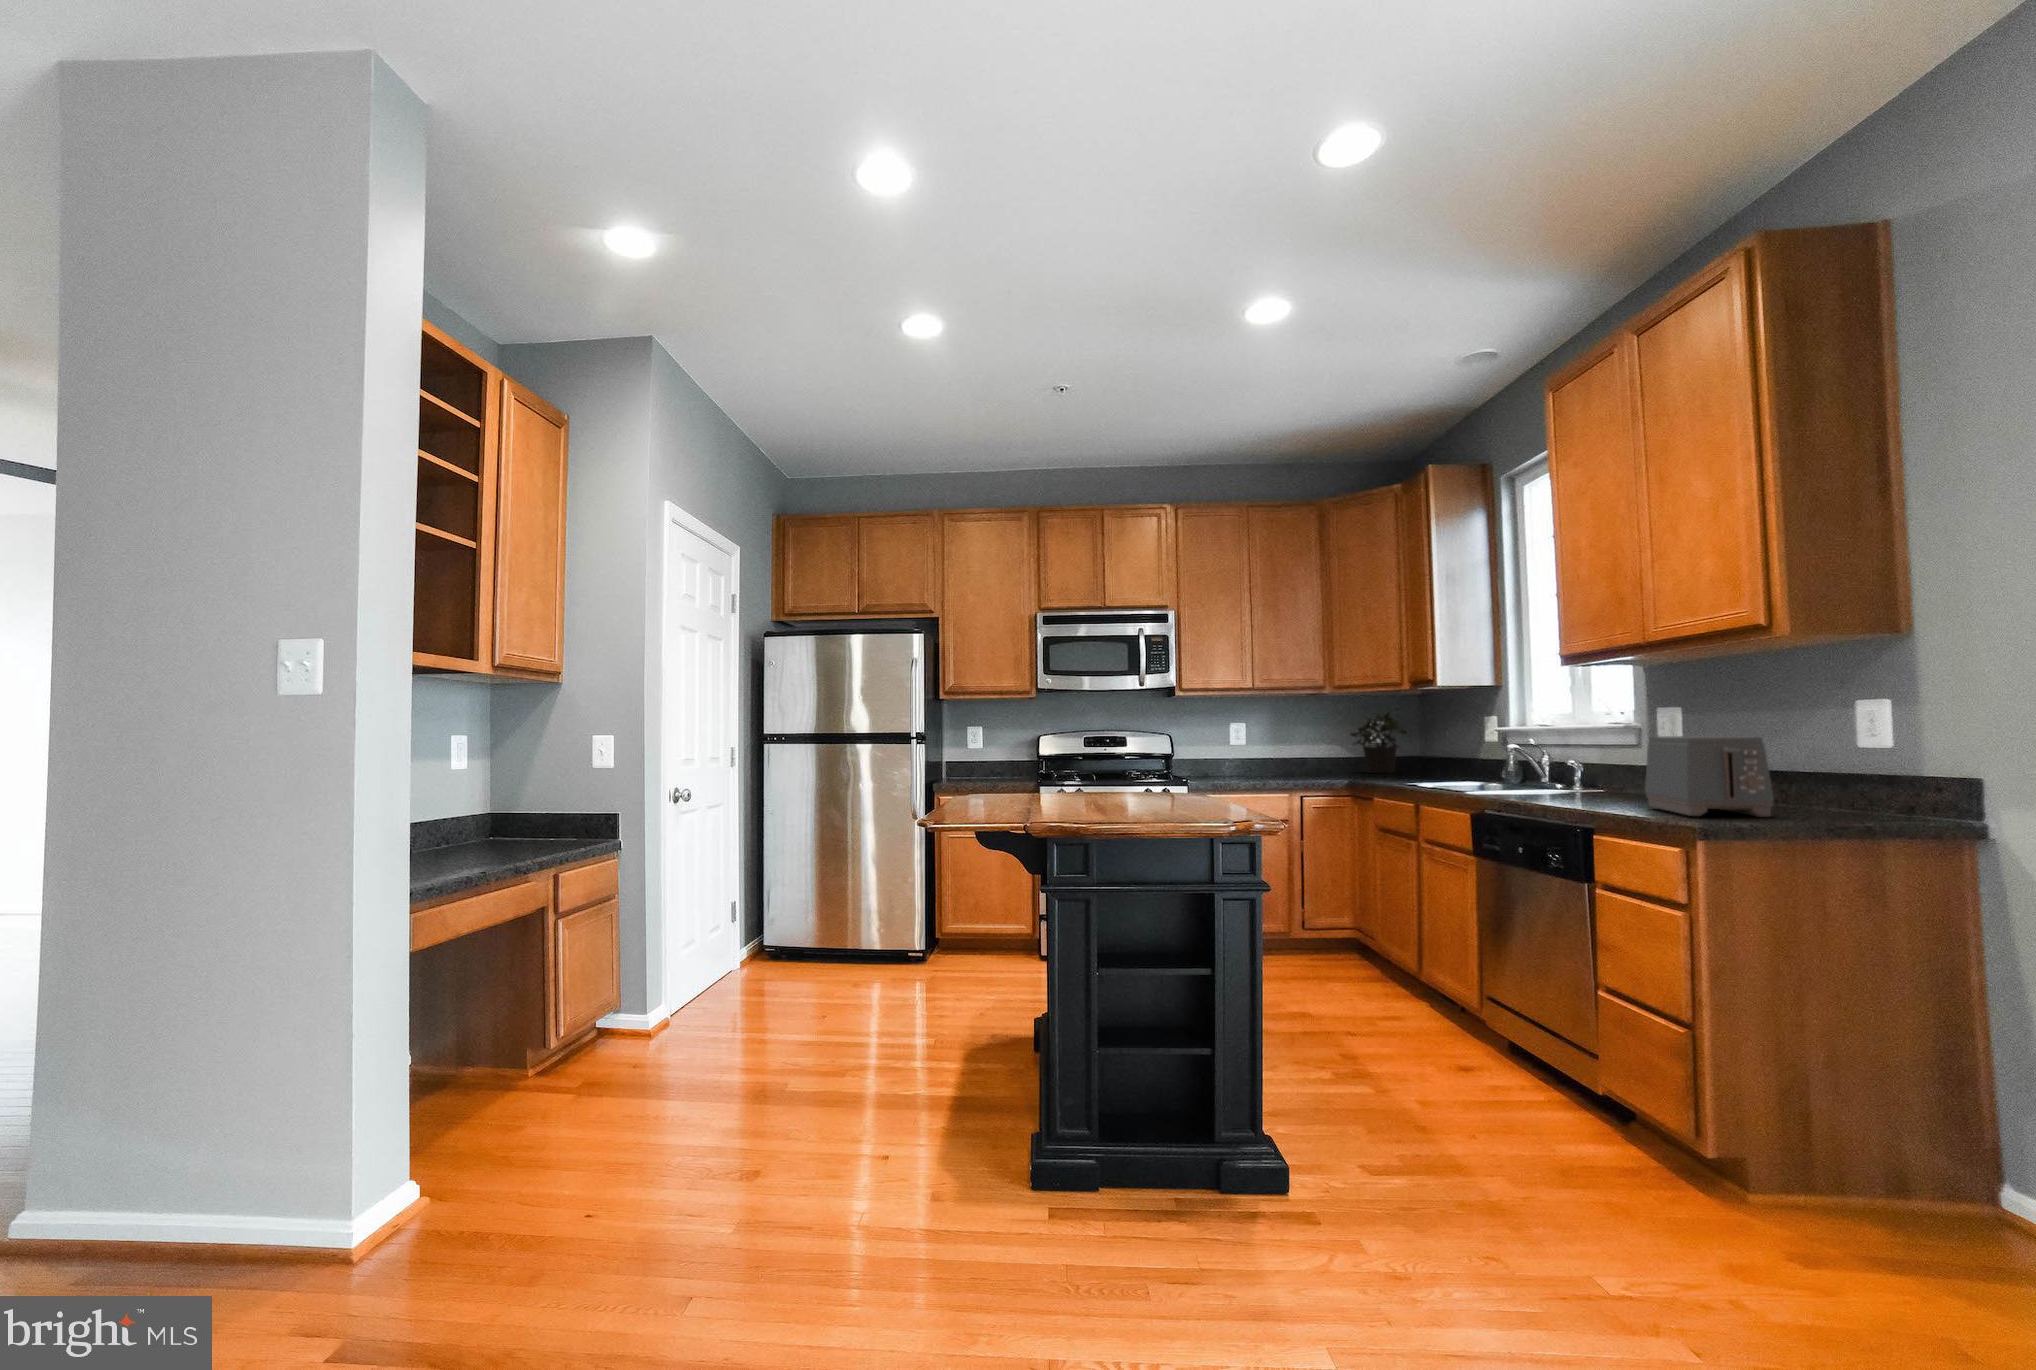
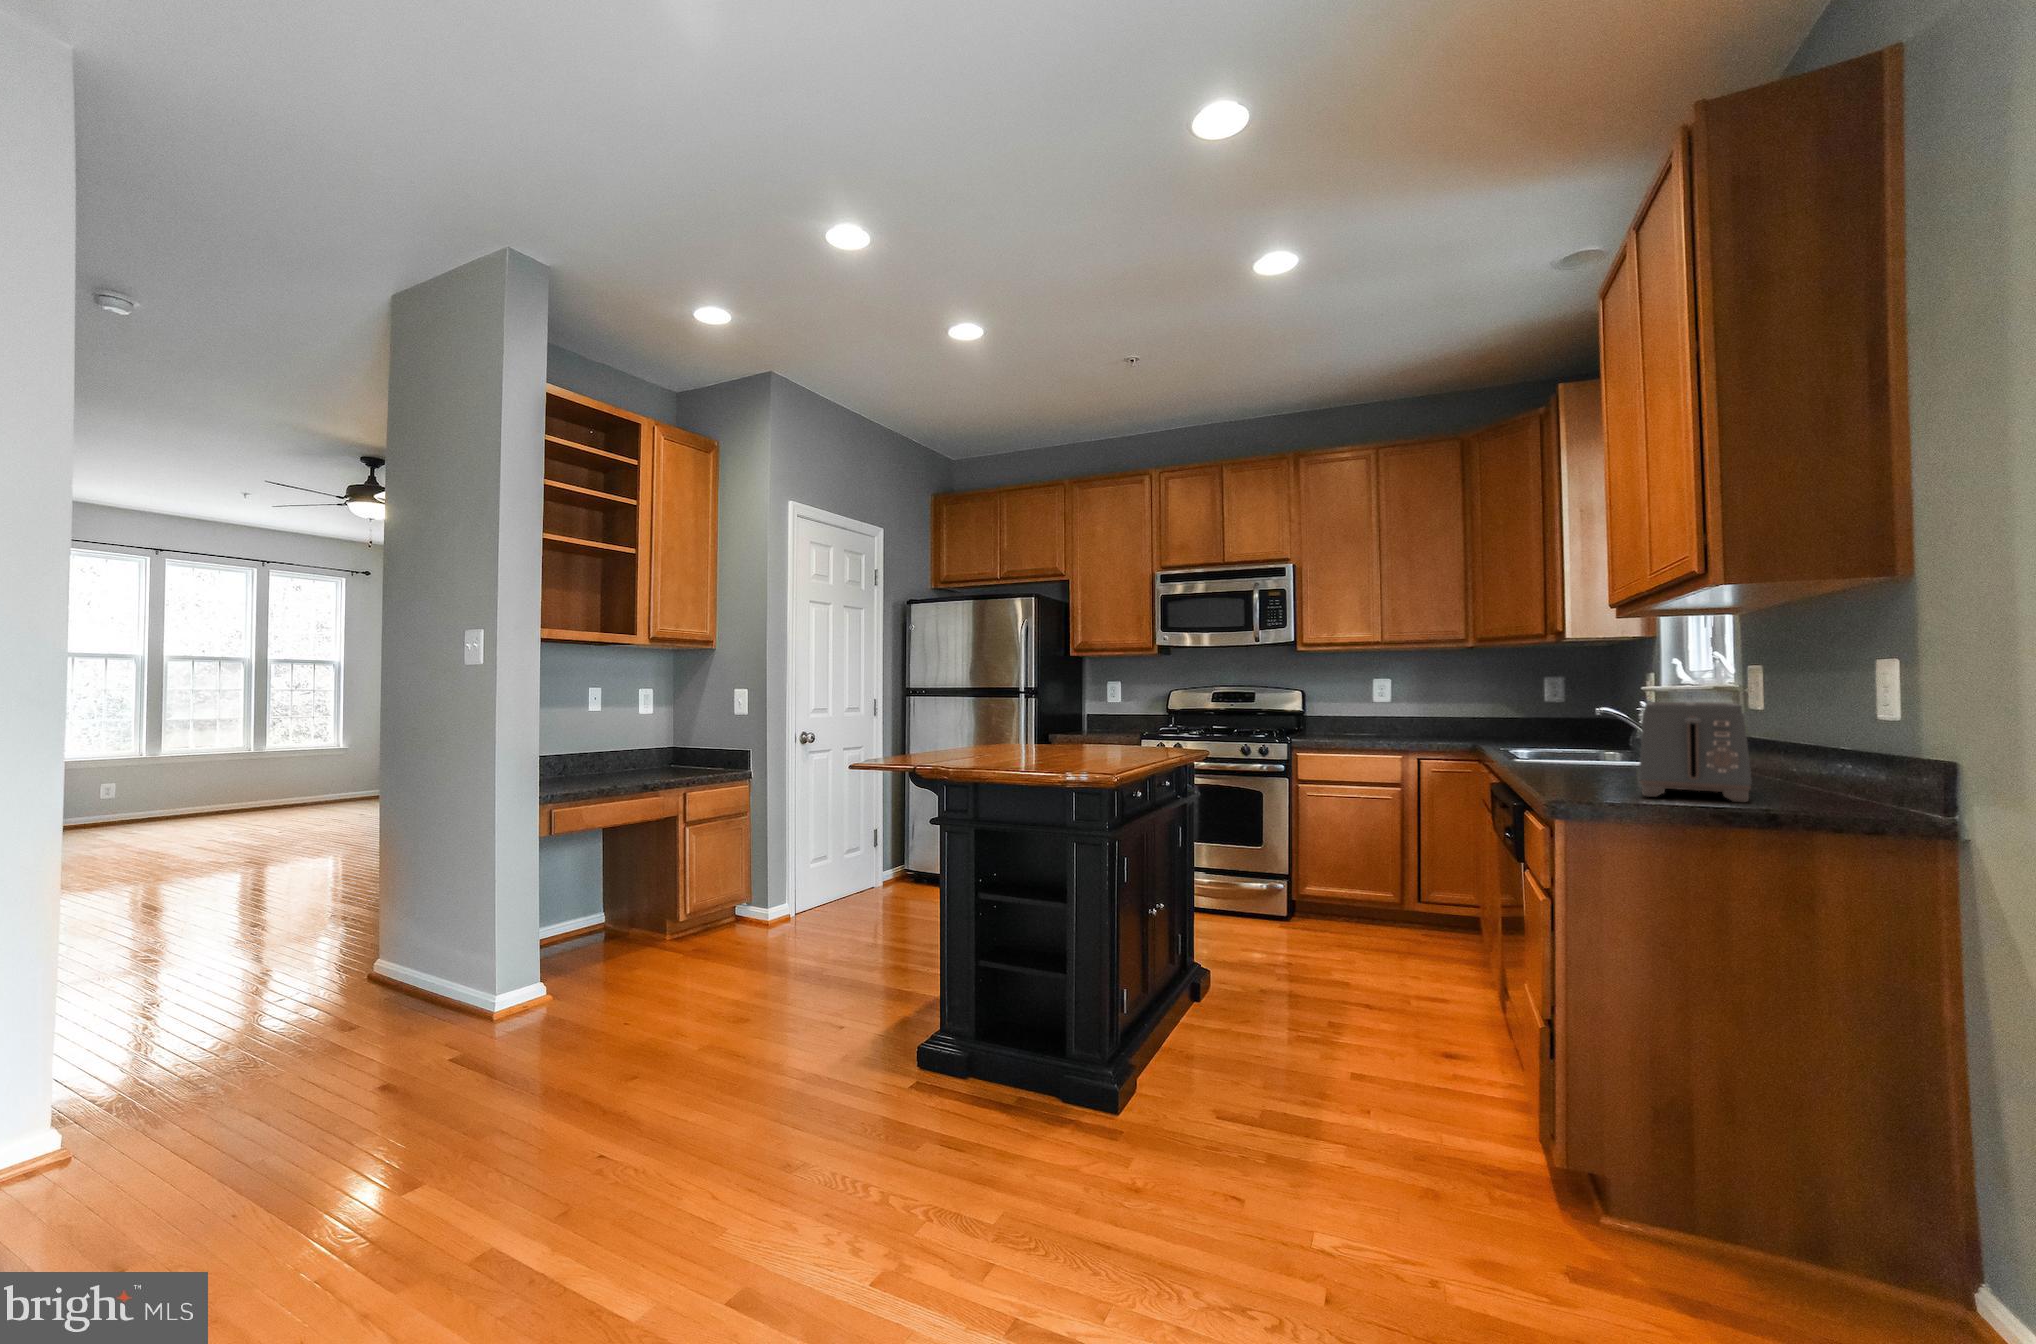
potted plant: present [1350,712,1407,773] -> none [1505,668,1571,736]

